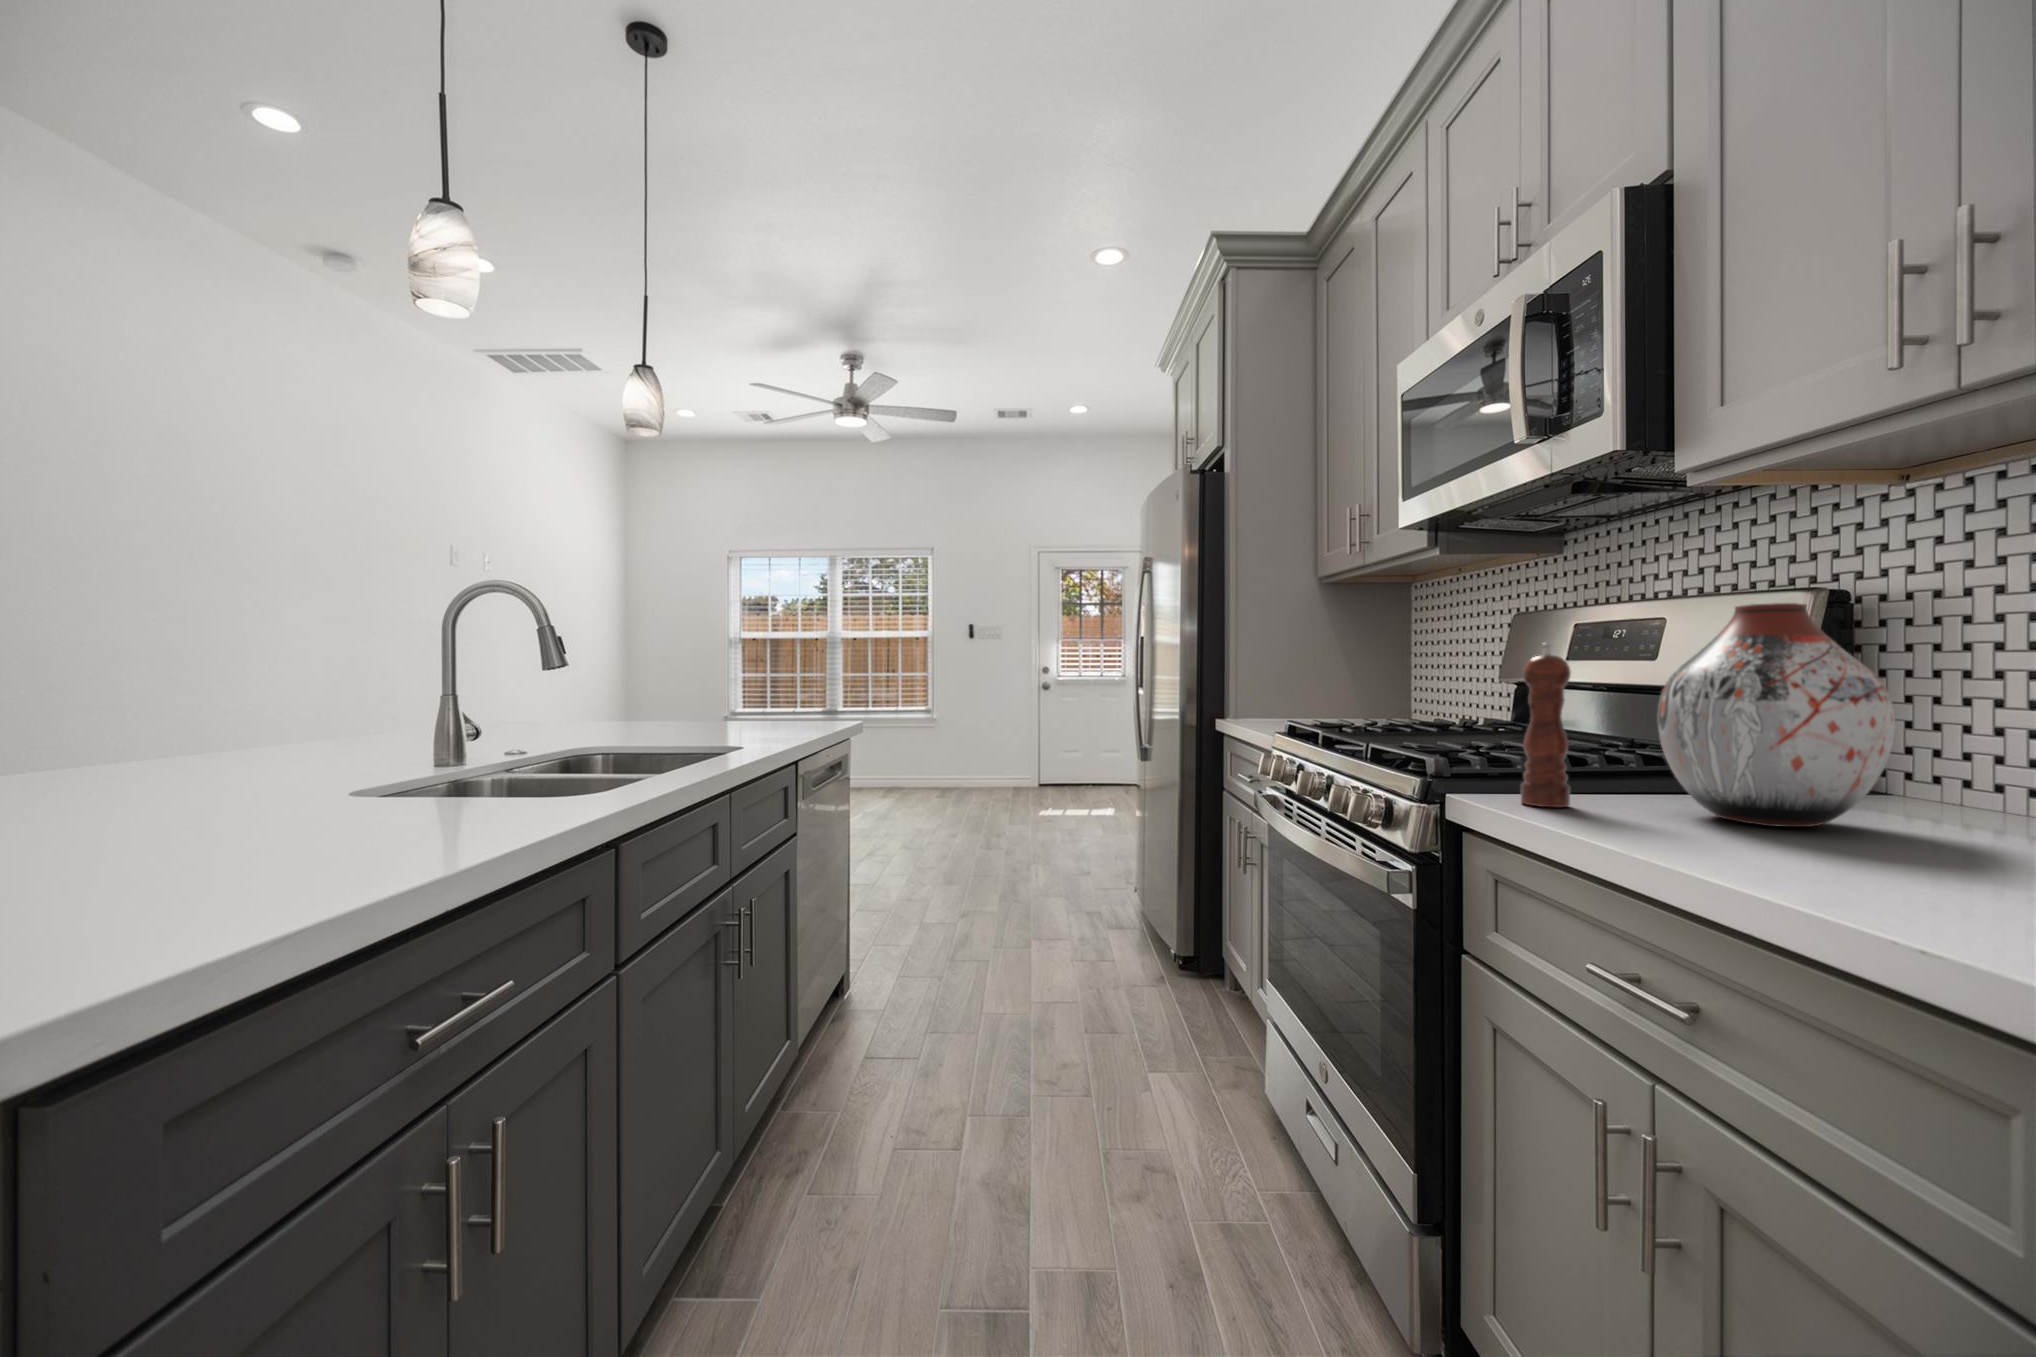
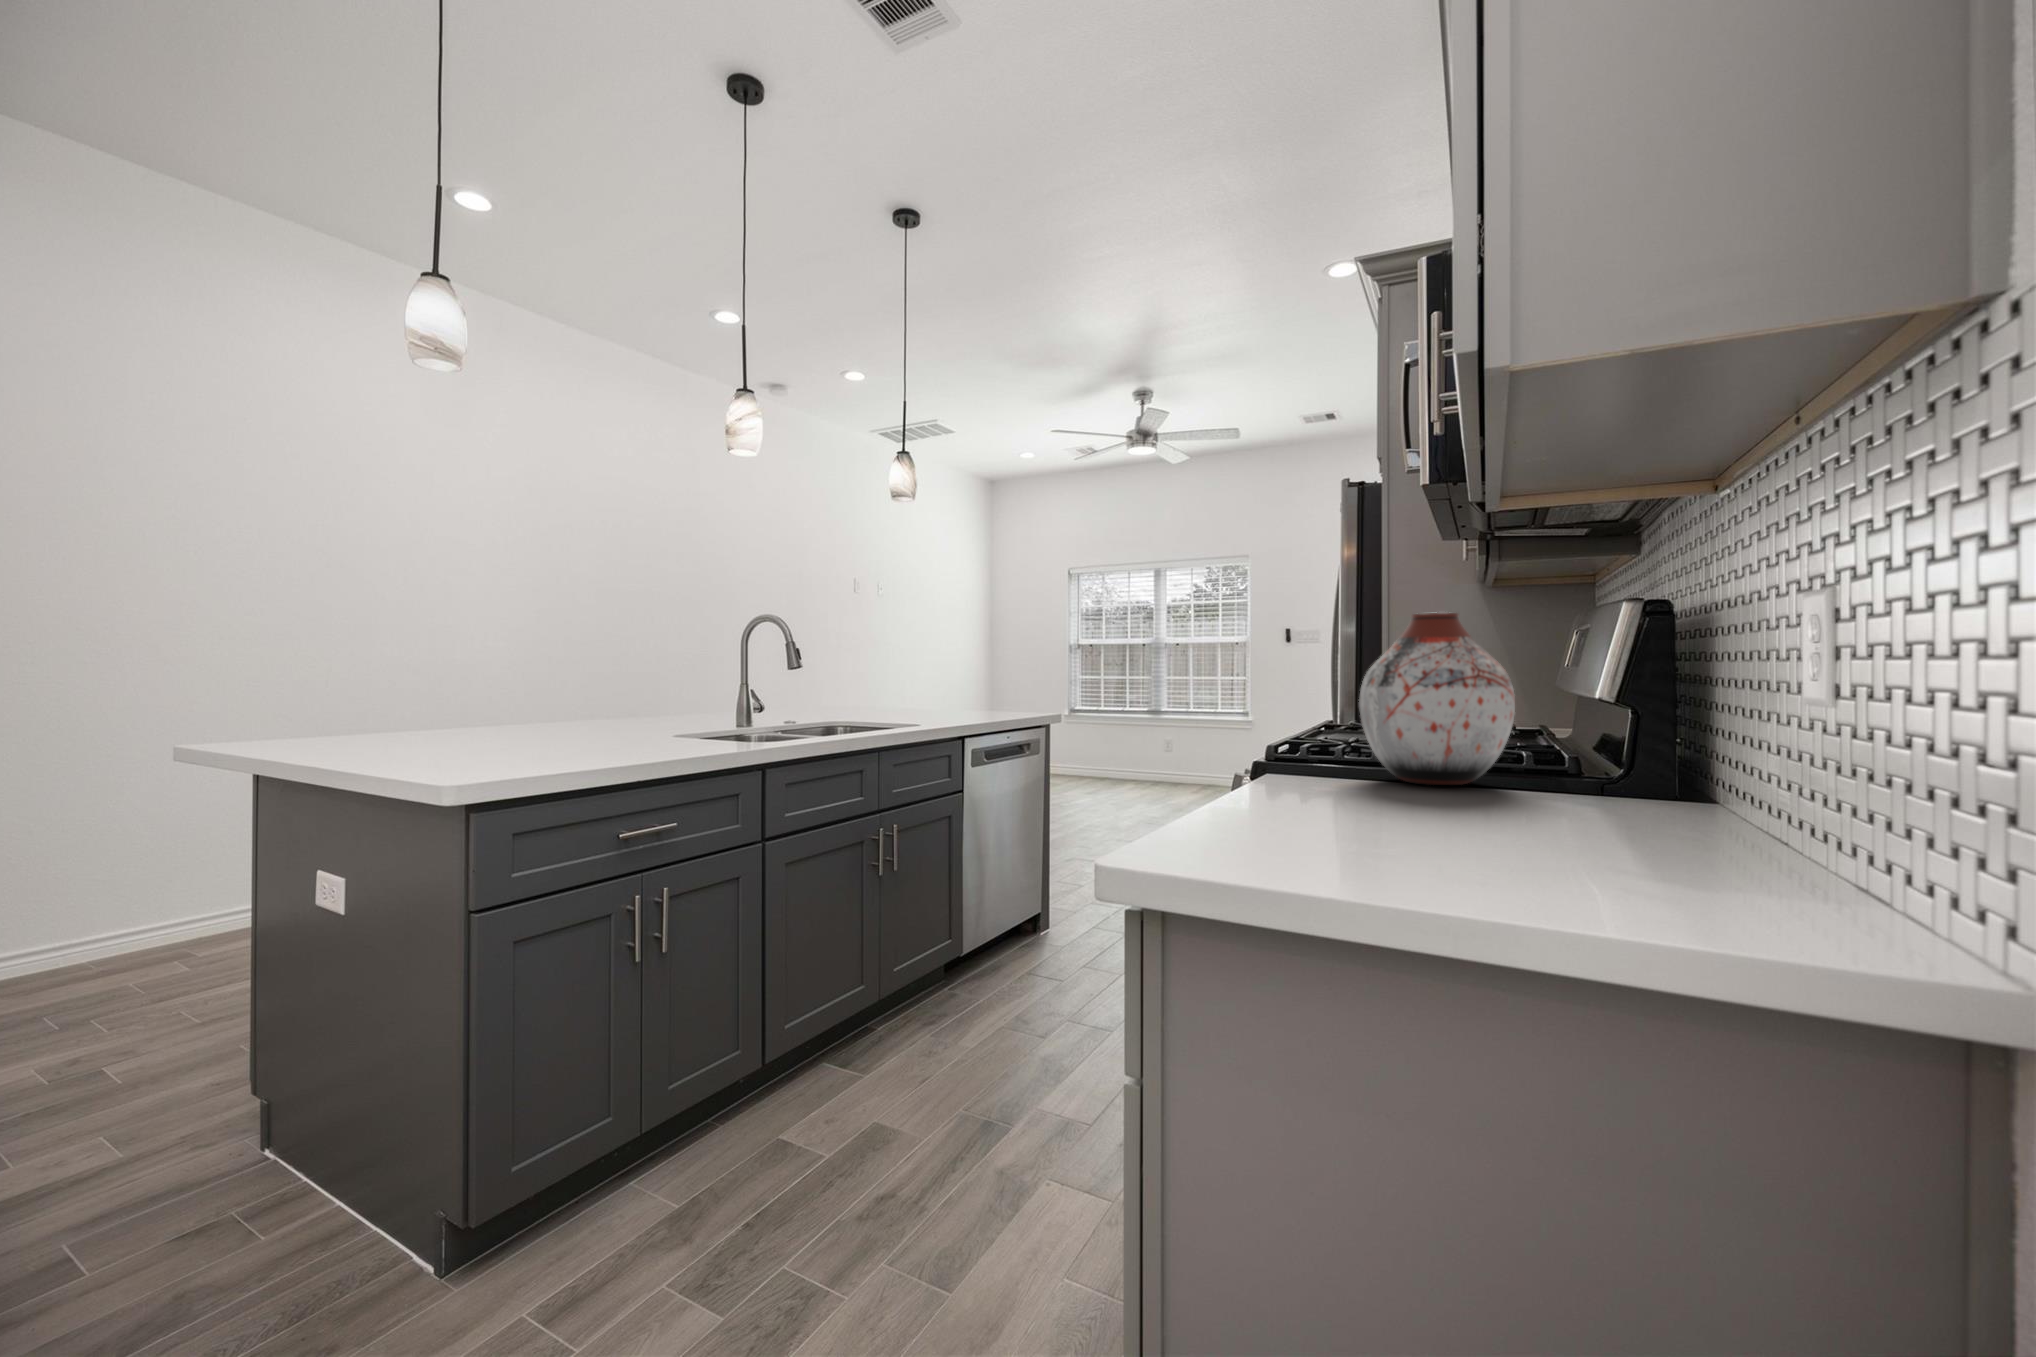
pepper mill: present [1521,643,1571,807] -> none [1295,646,1329,769]

